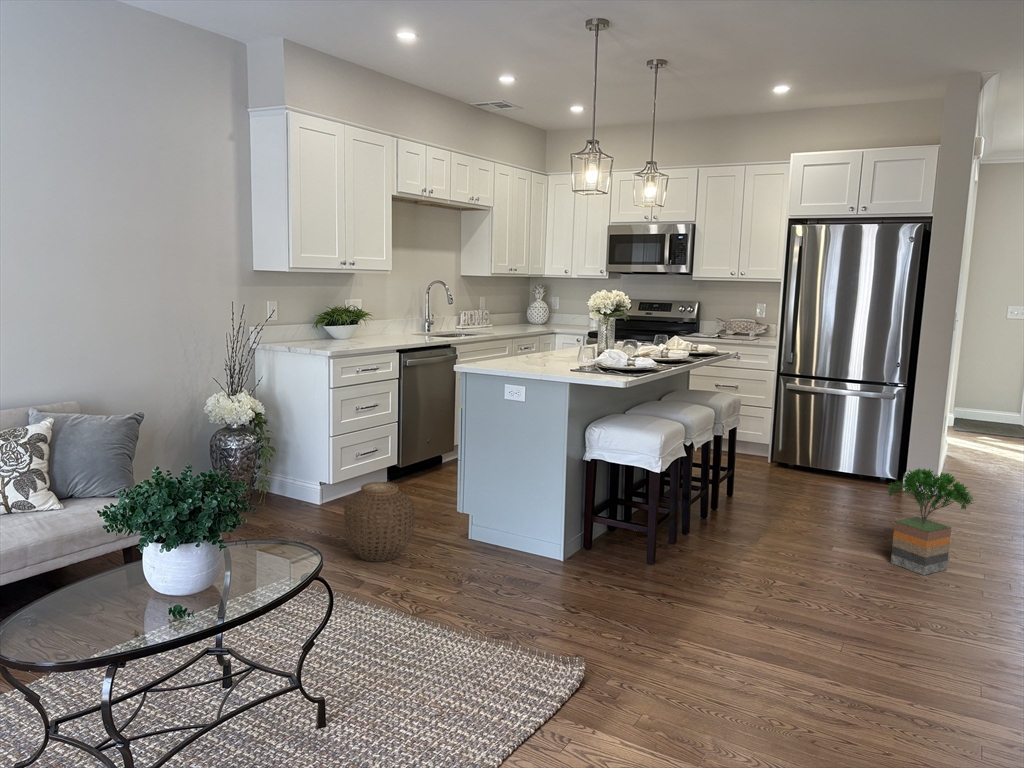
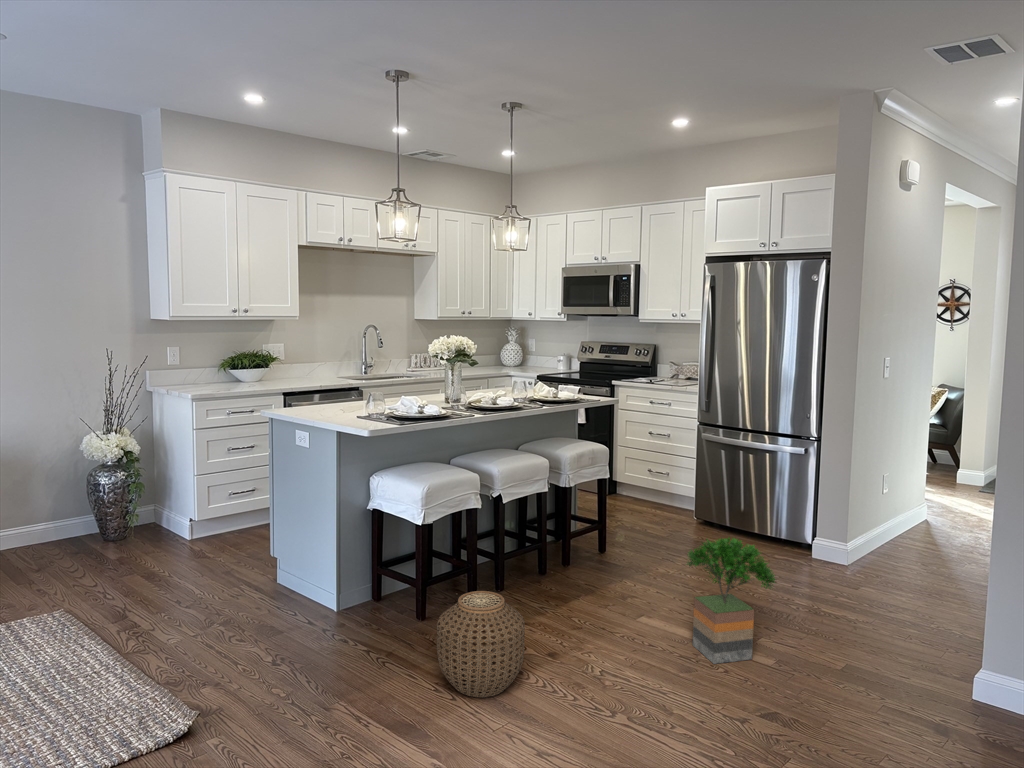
woven basket: present [344,482,414,562] -> present [437,591,525,697]

